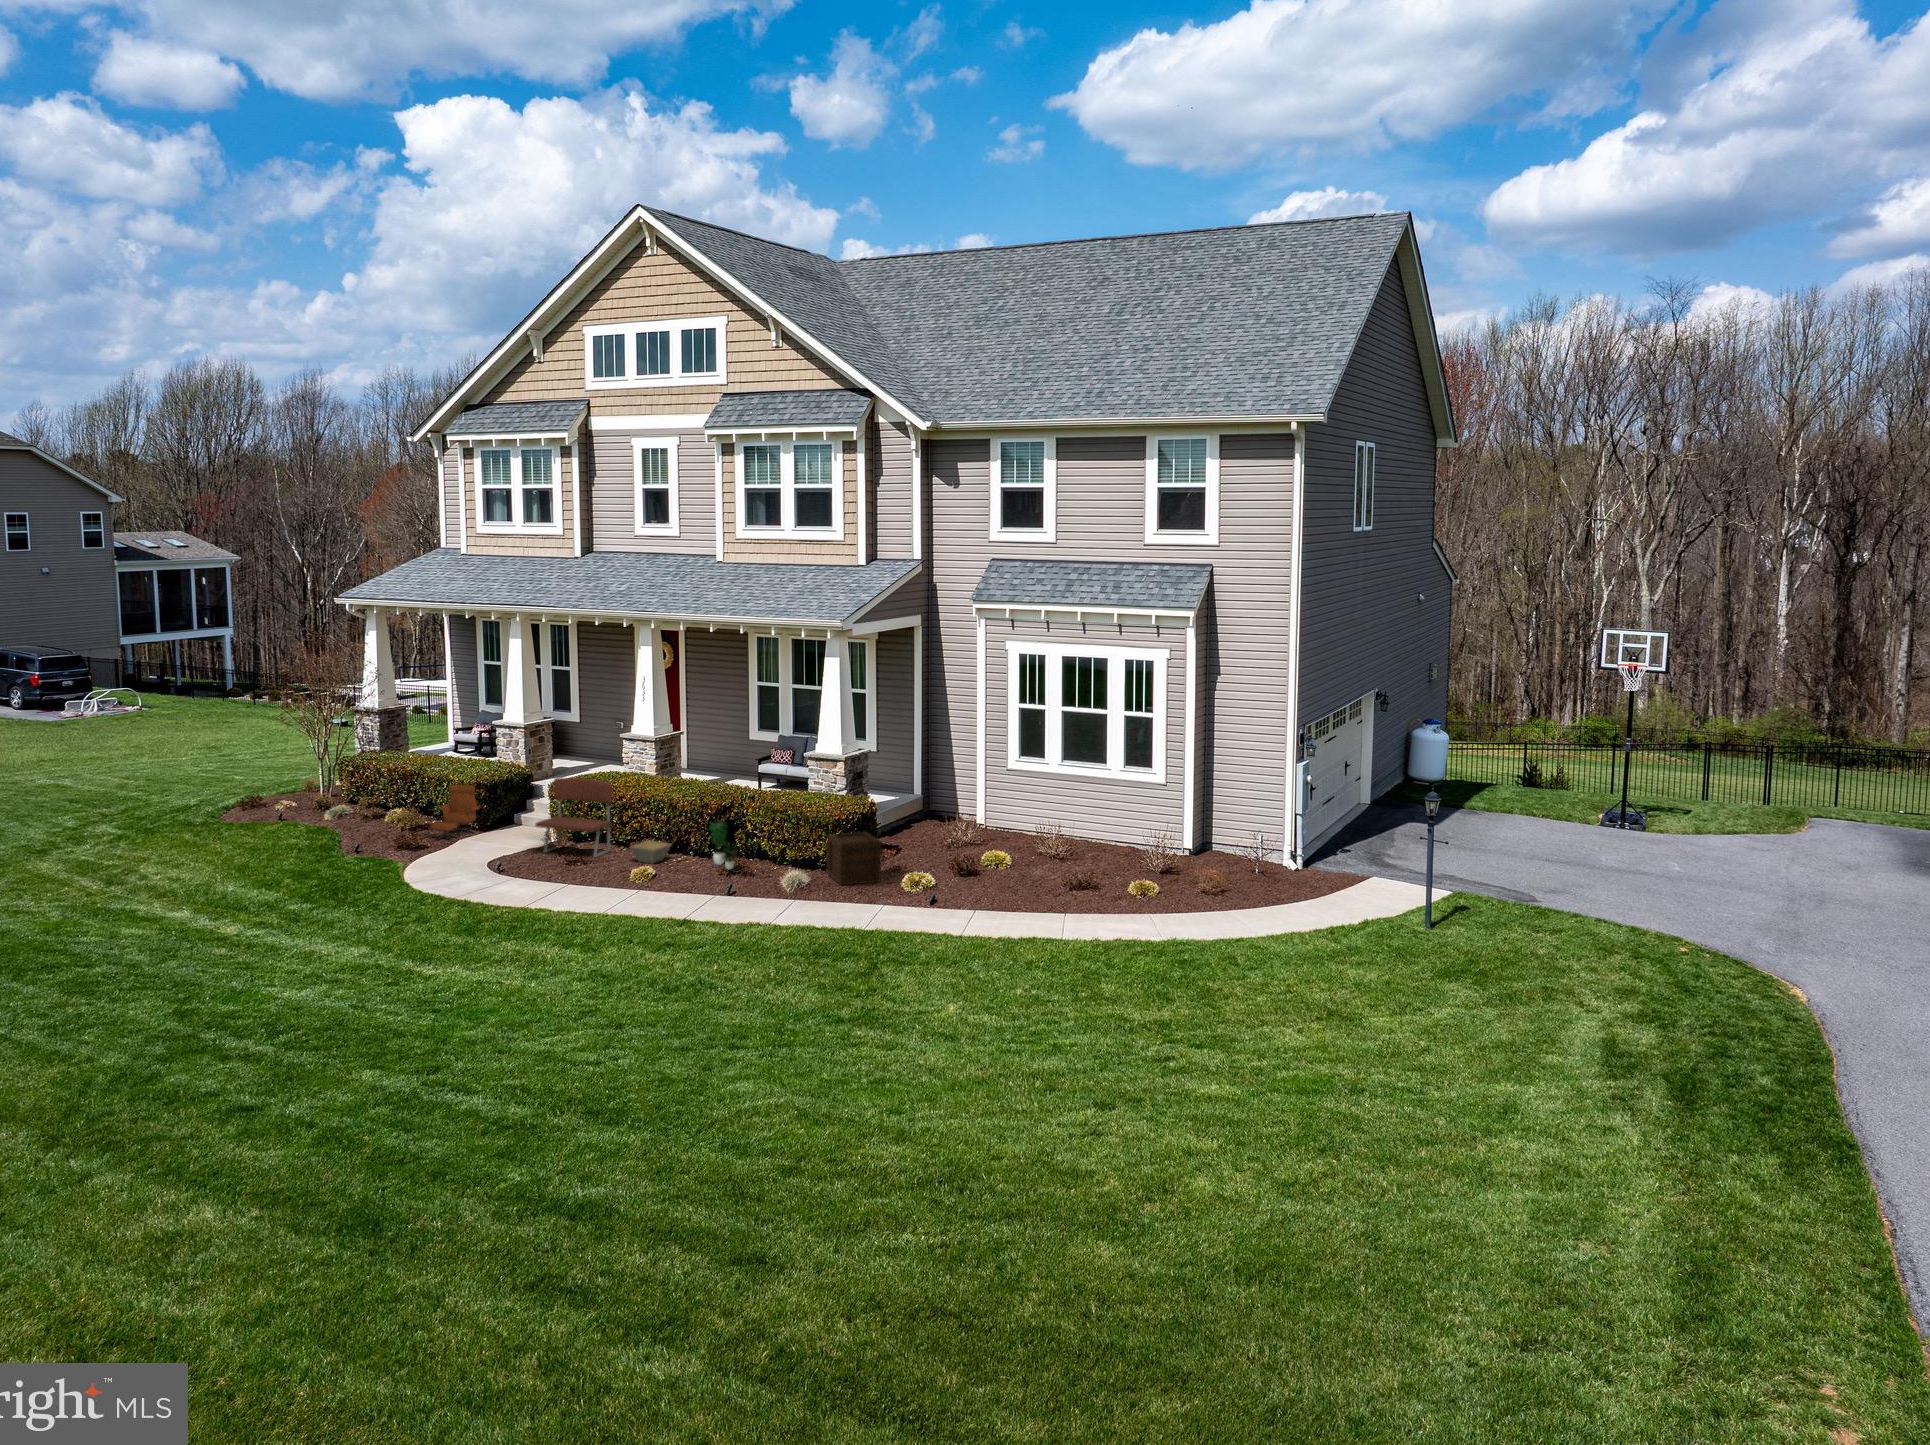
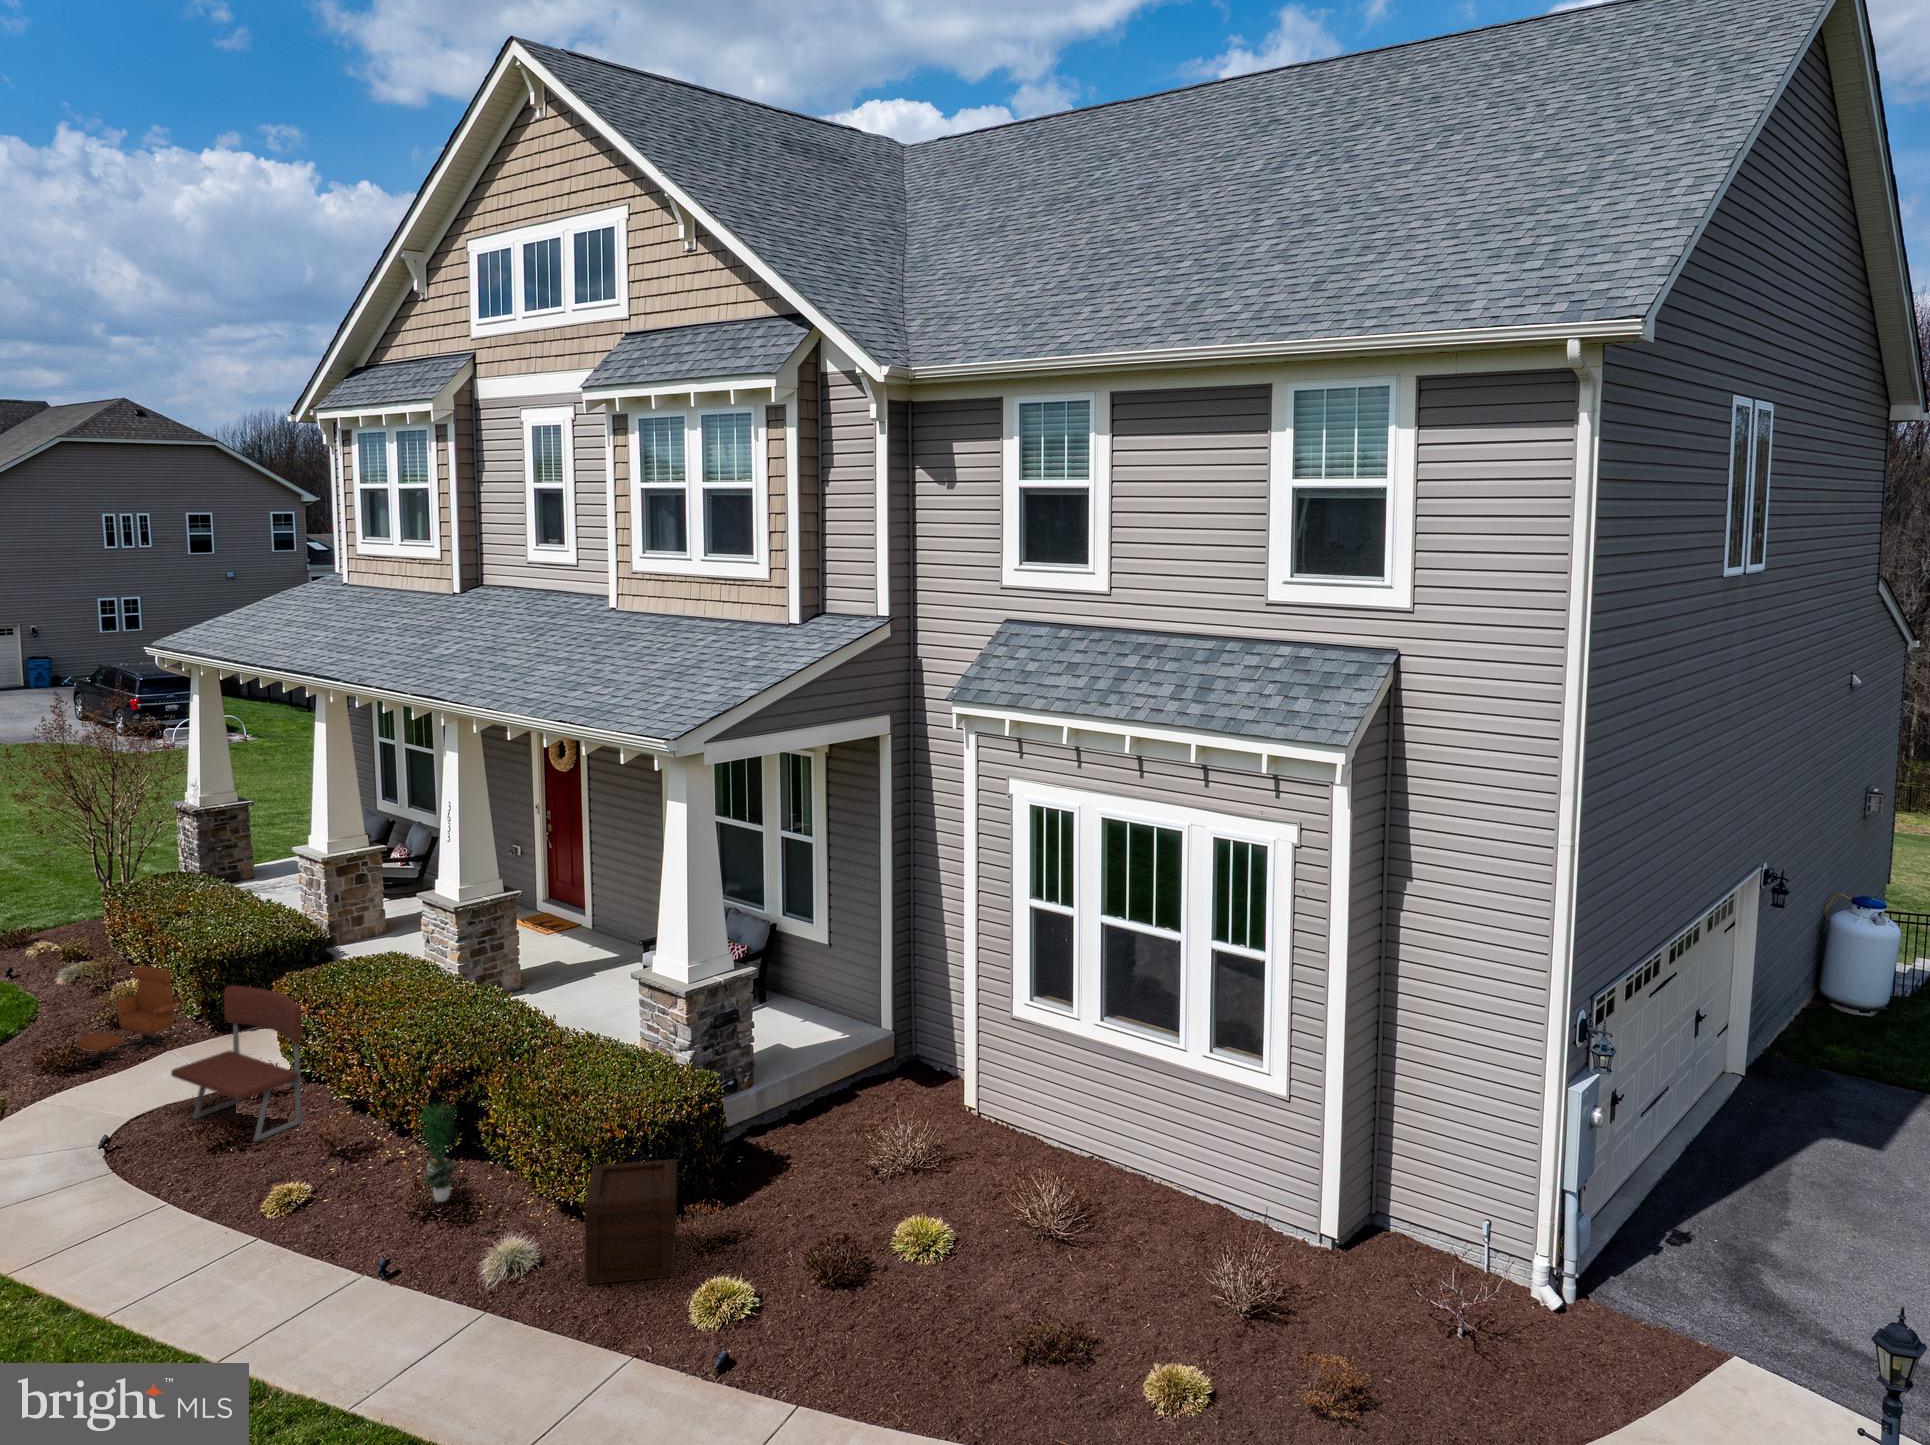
basket: present [630,840,672,863] -> none [294,1115,377,1169]

